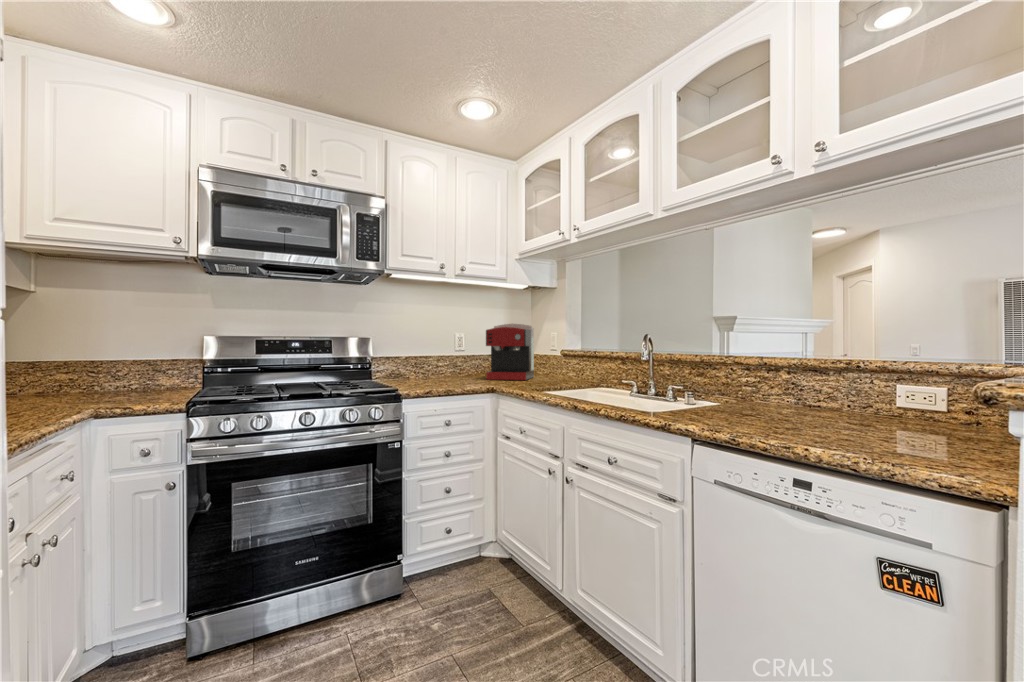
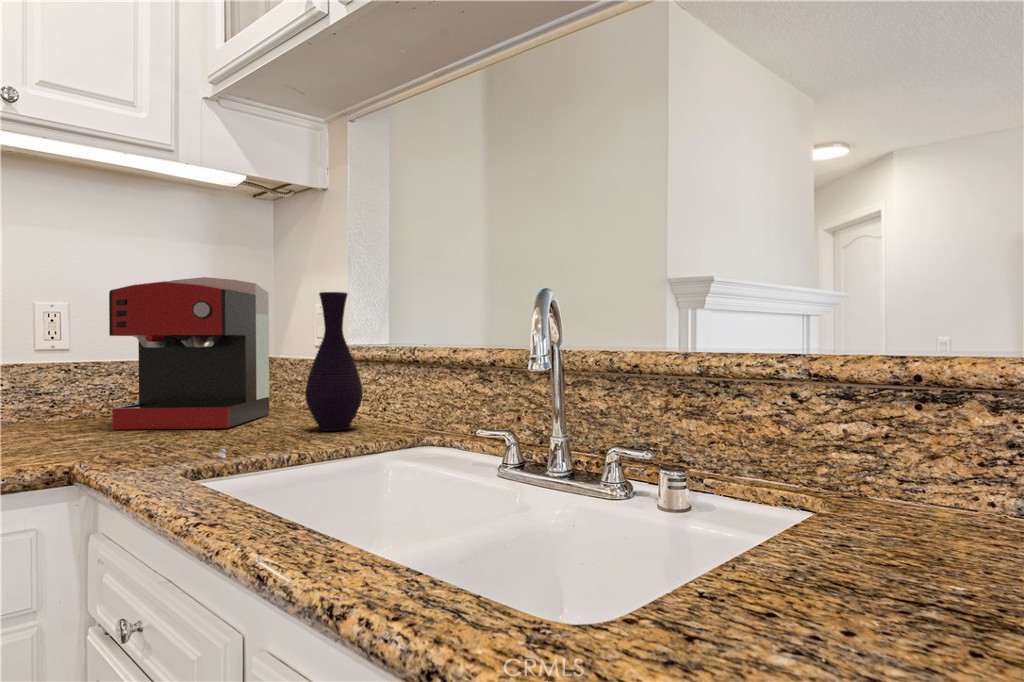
vase: none [554,330,575,382] -> present [305,292,363,431]

